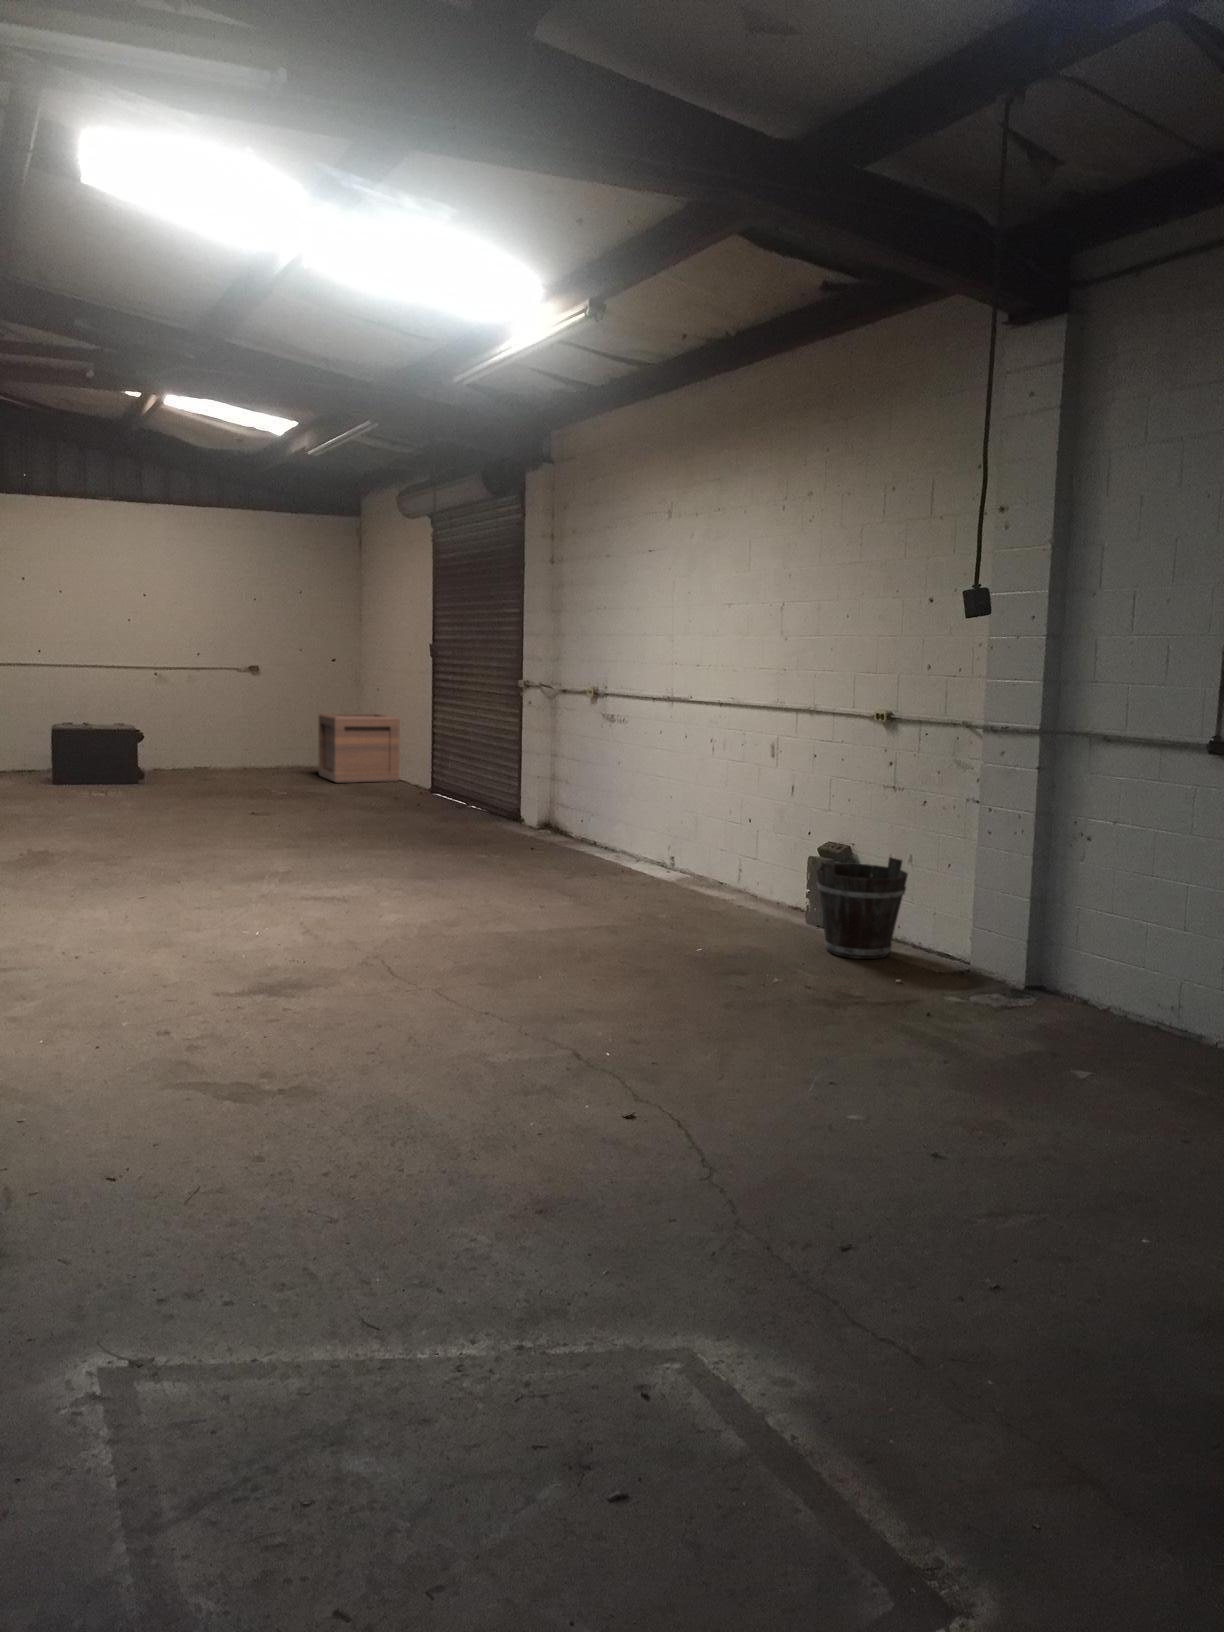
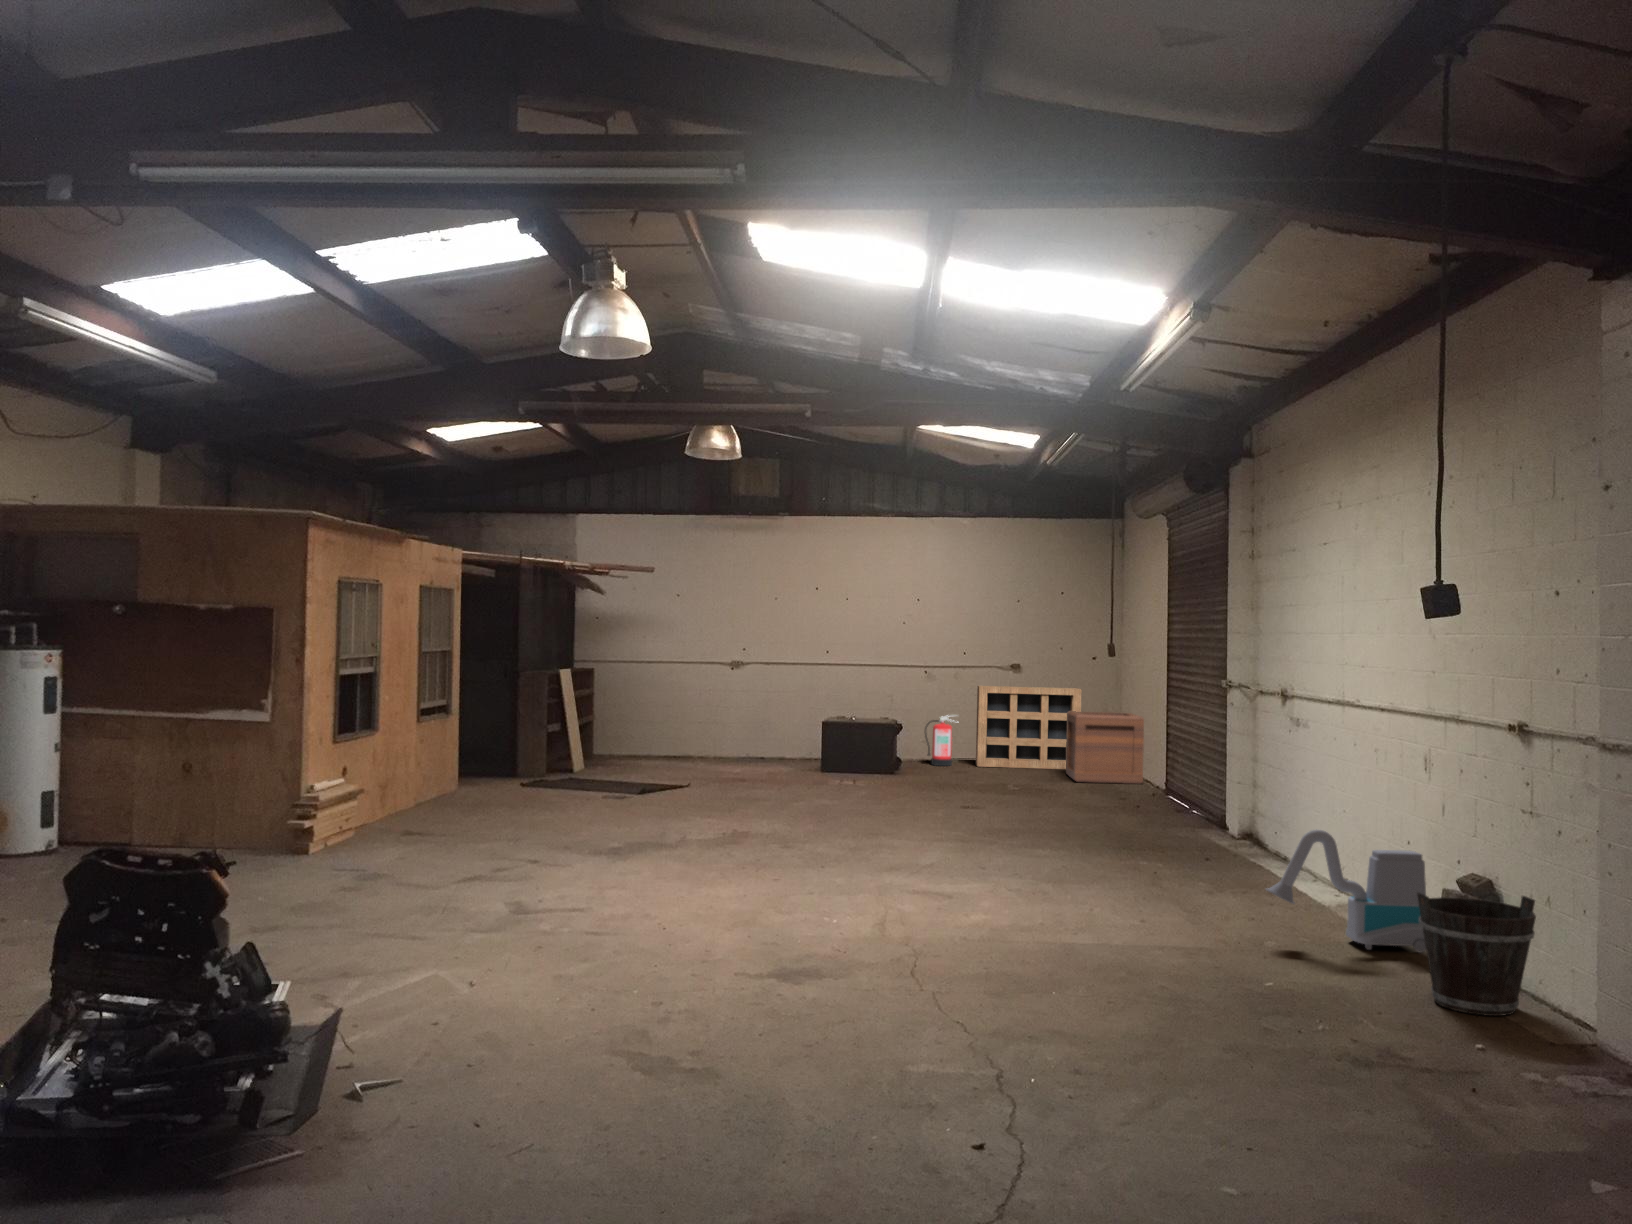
shelving unit: none [217,689,326,772] -> present [976,686,1081,769]
fire extinguisher: none [162,720,202,774] -> present [925,716,952,766]
vacuum cleaner: none [657,814,782,915] -> present [1266,830,1426,953]

